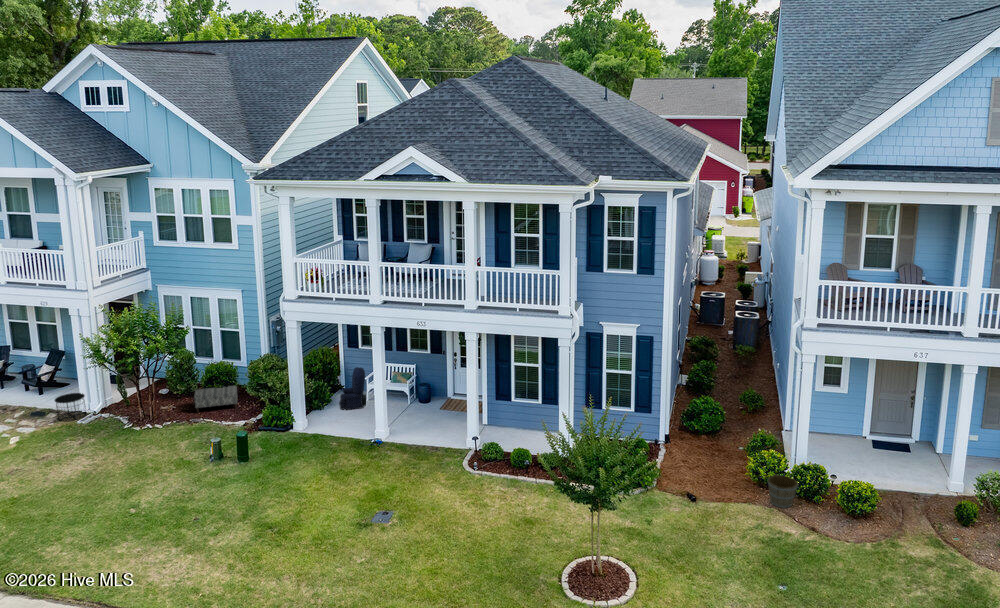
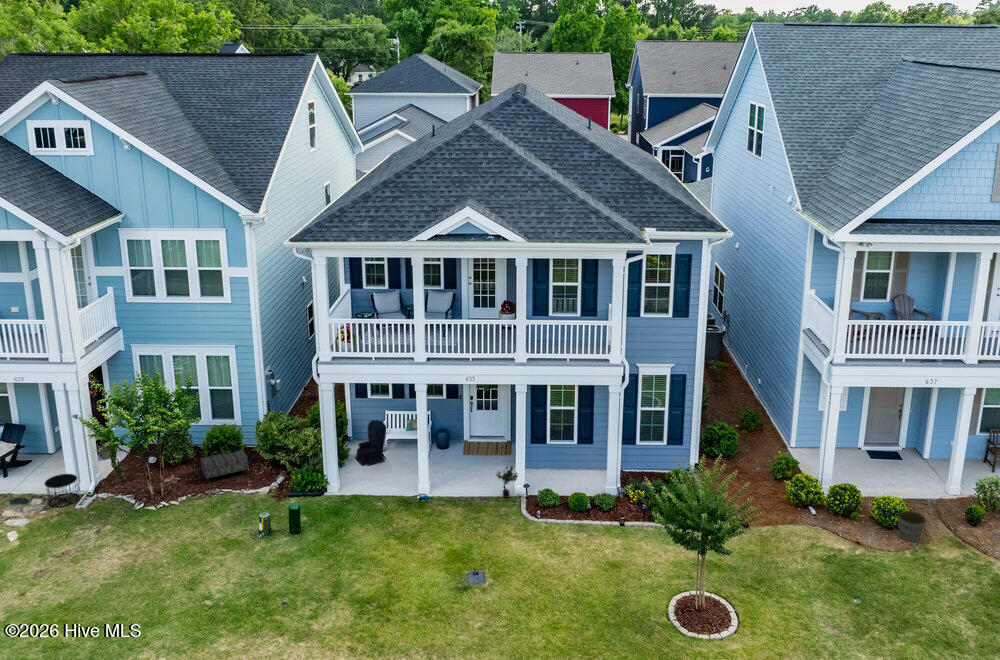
potted tree: none [449,415,470,449] -> present [496,465,518,498]
wooden bucket: present [768,475,798,508] -> present [897,511,926,542]

